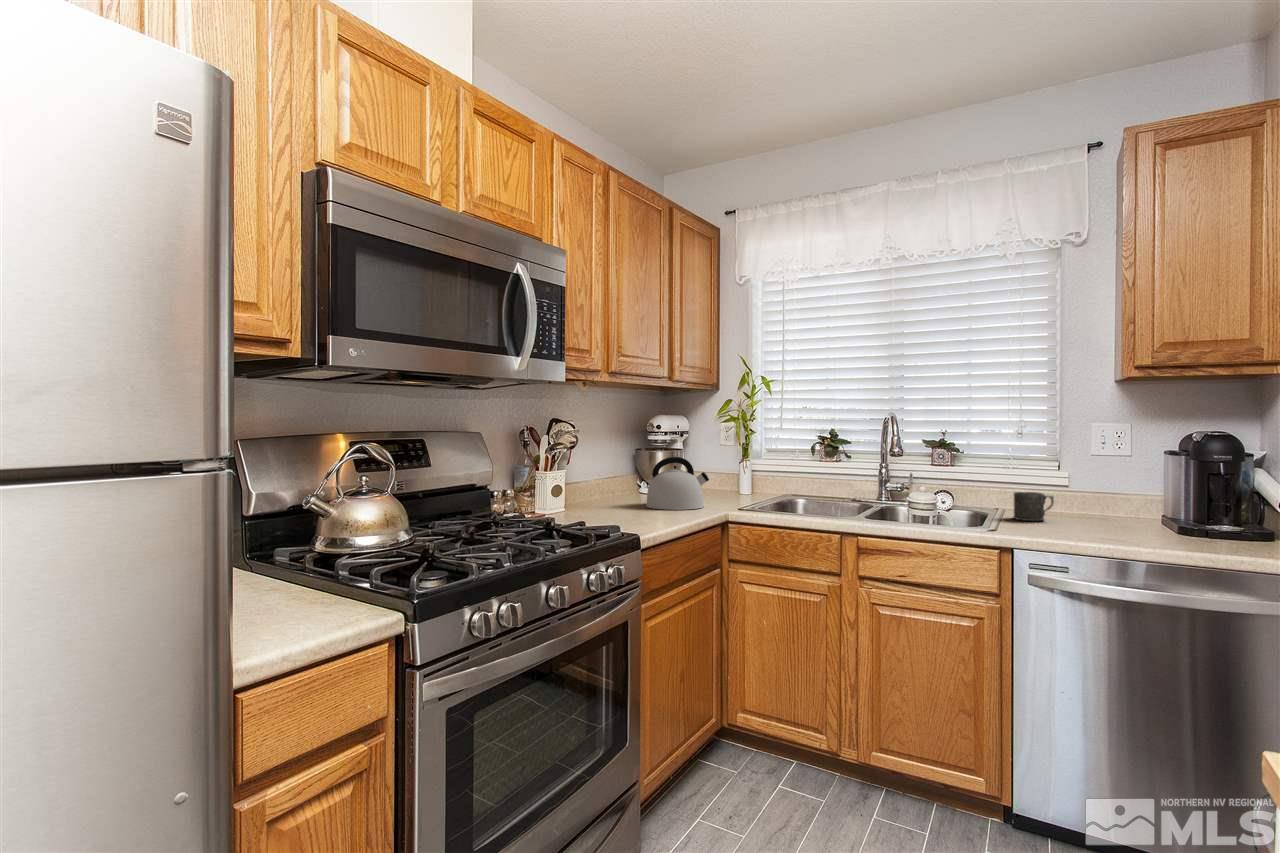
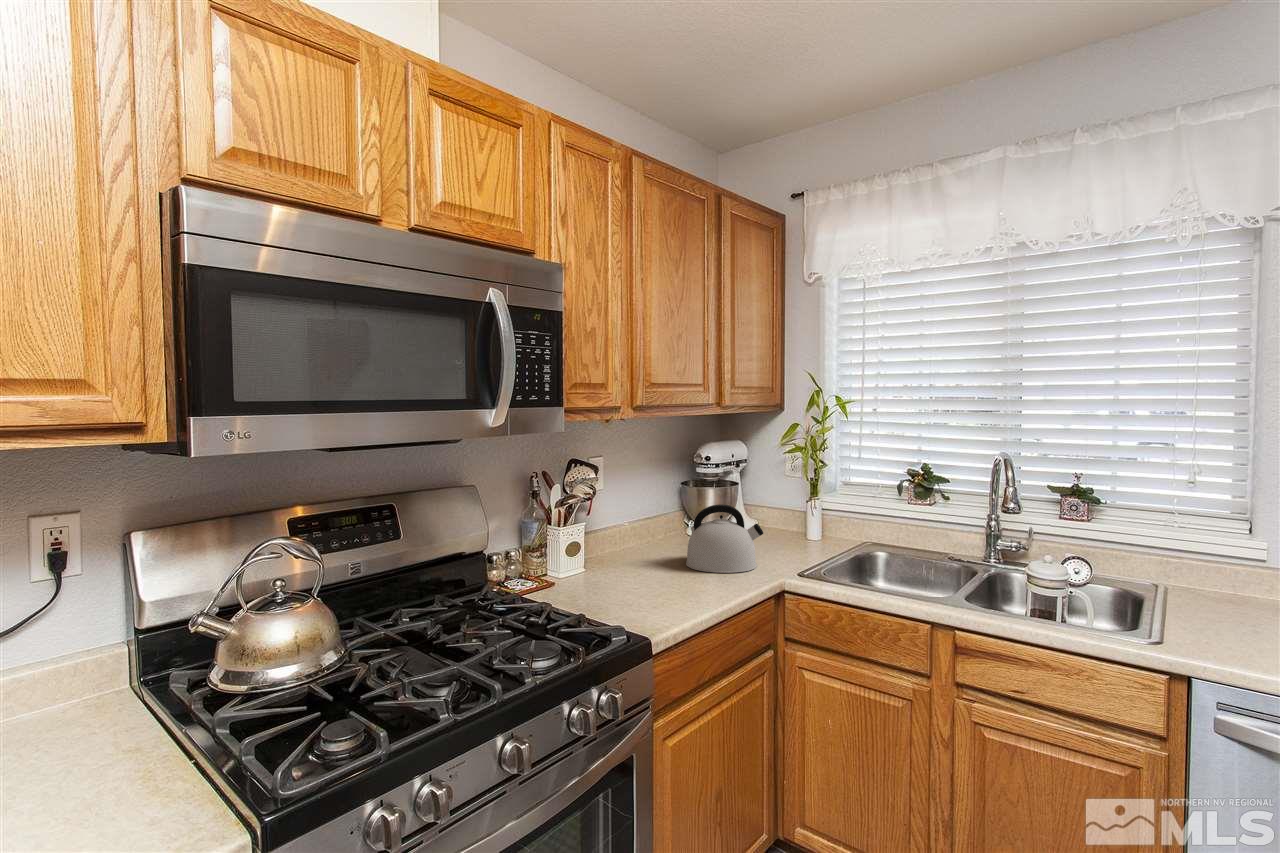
mug: present [1013,492,1054,521] -> none [1181,573,1248,620]

